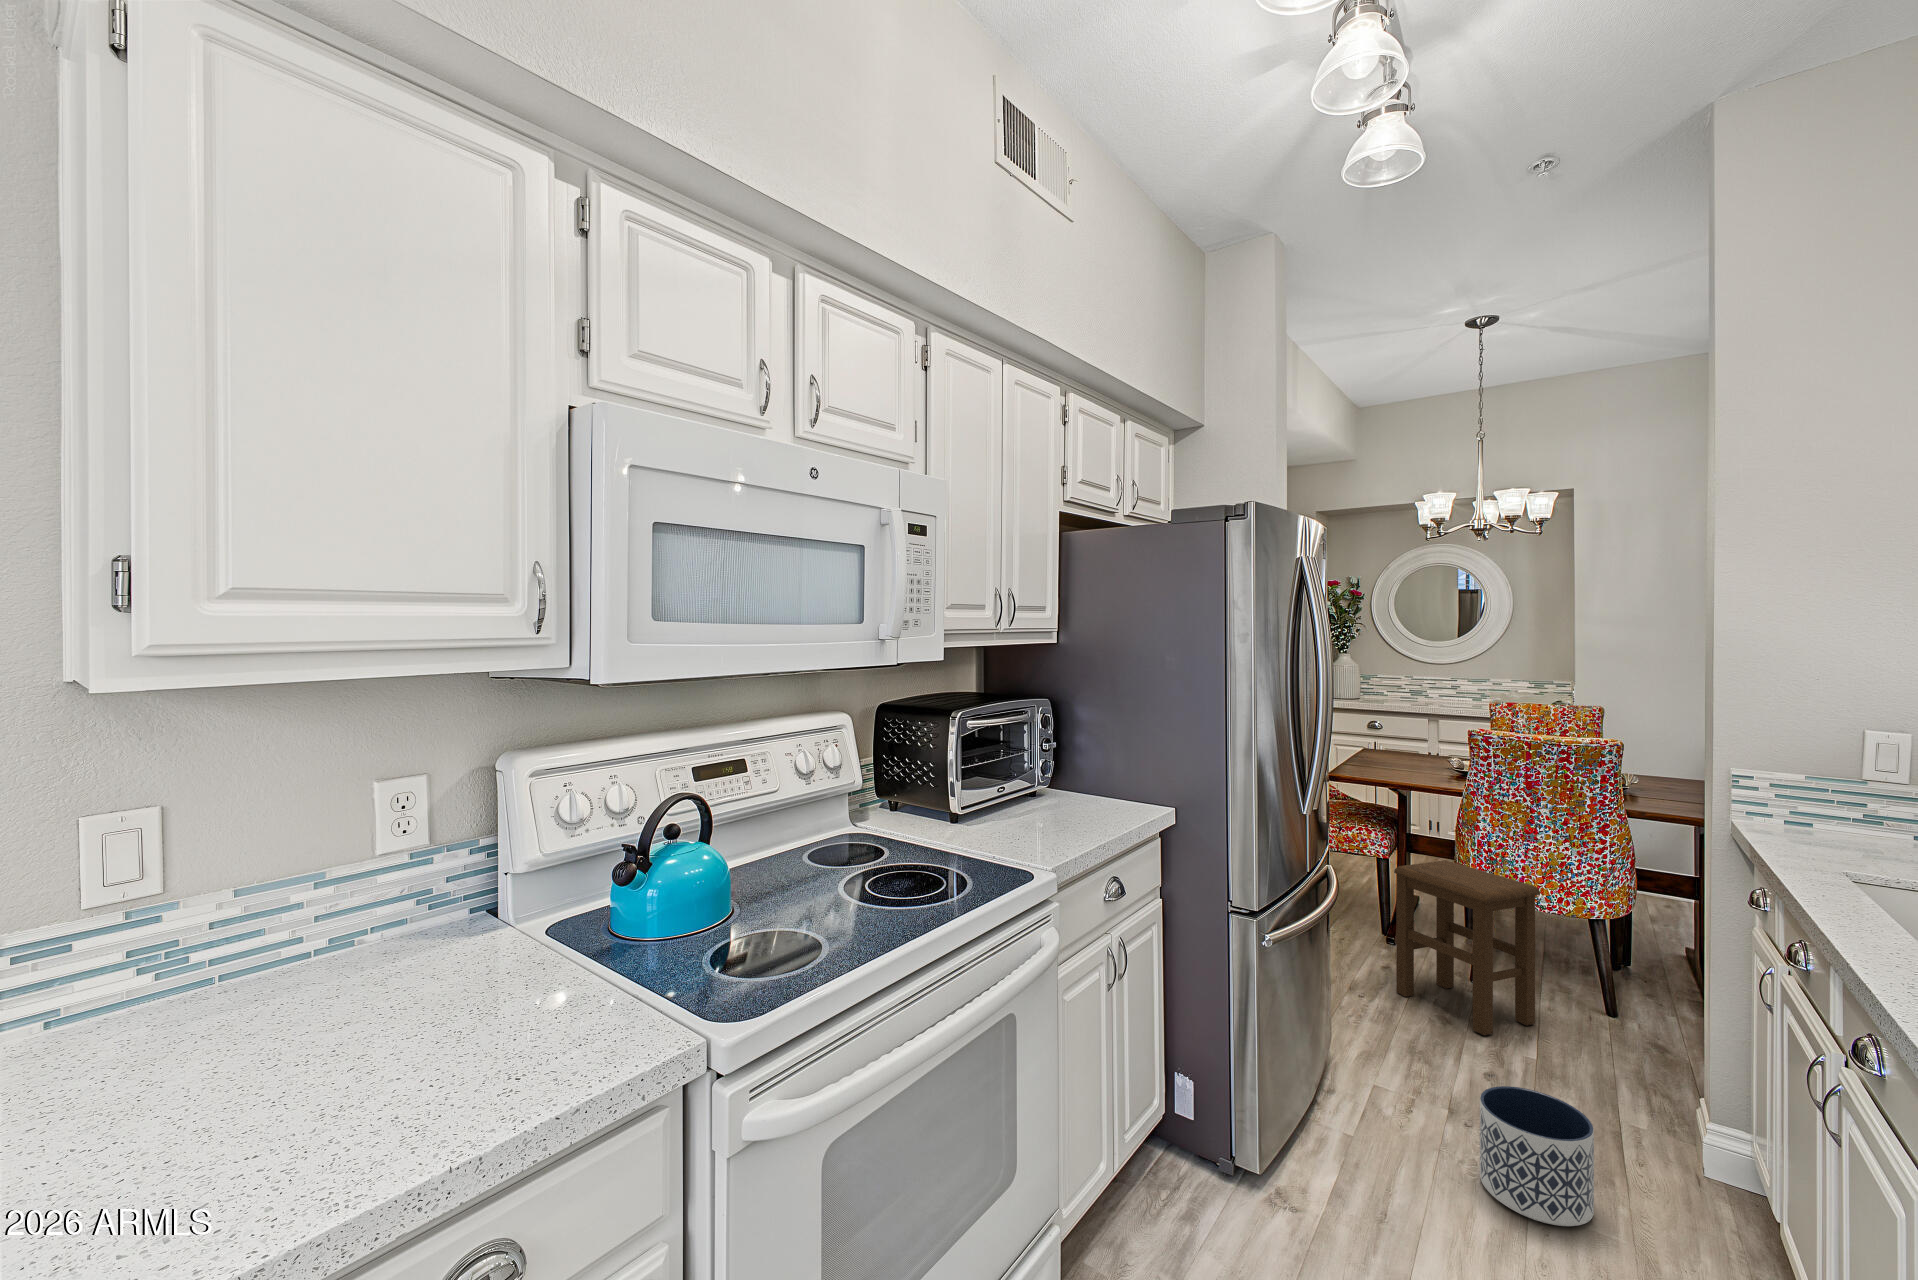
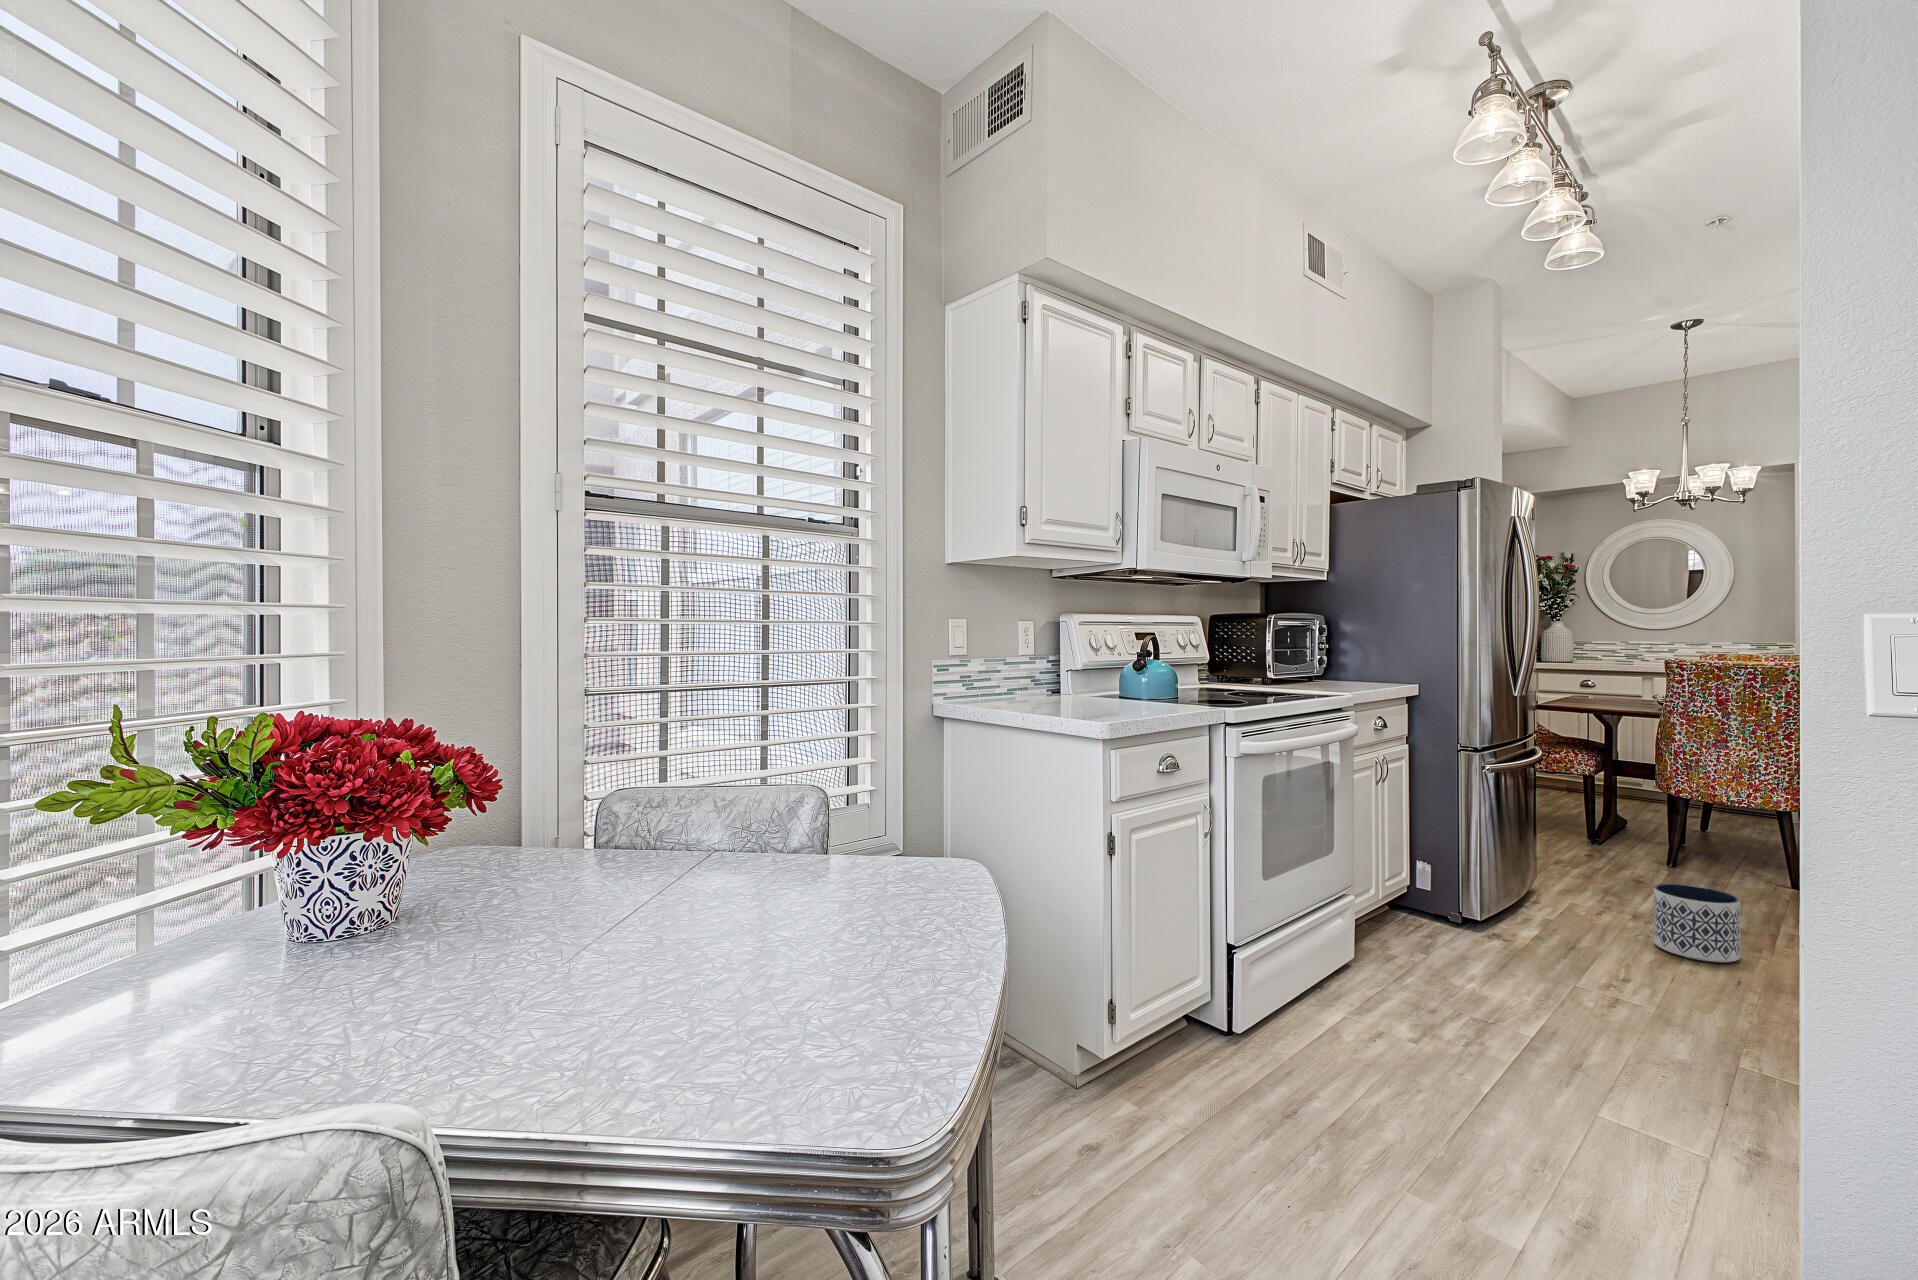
stool: present [1394,860,1540,1035] -> none [1597,766,1726,890]

